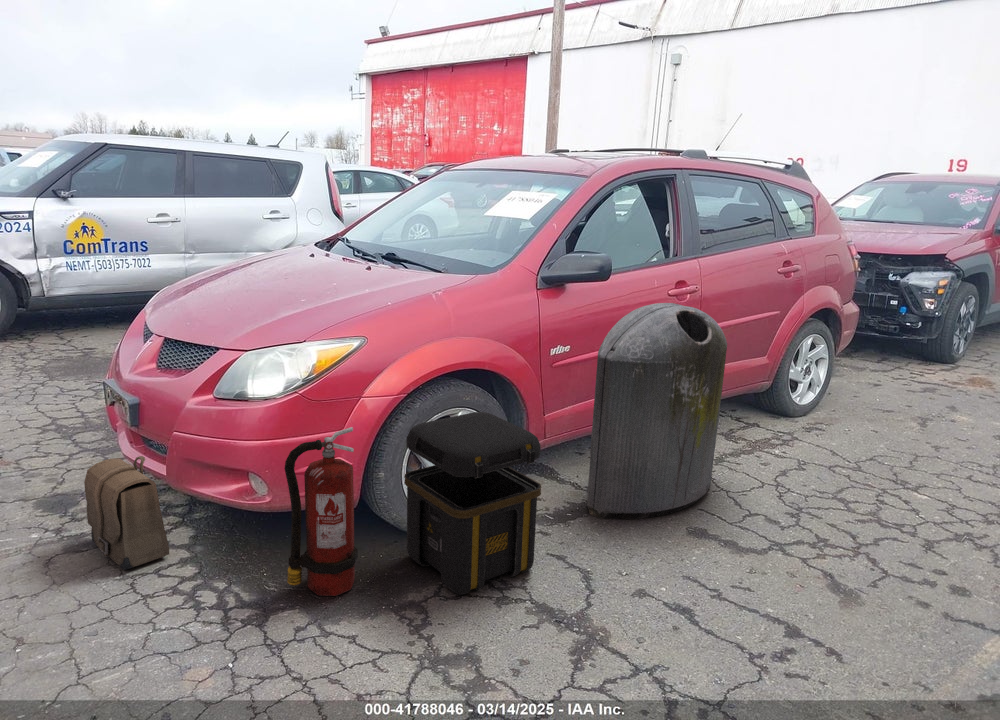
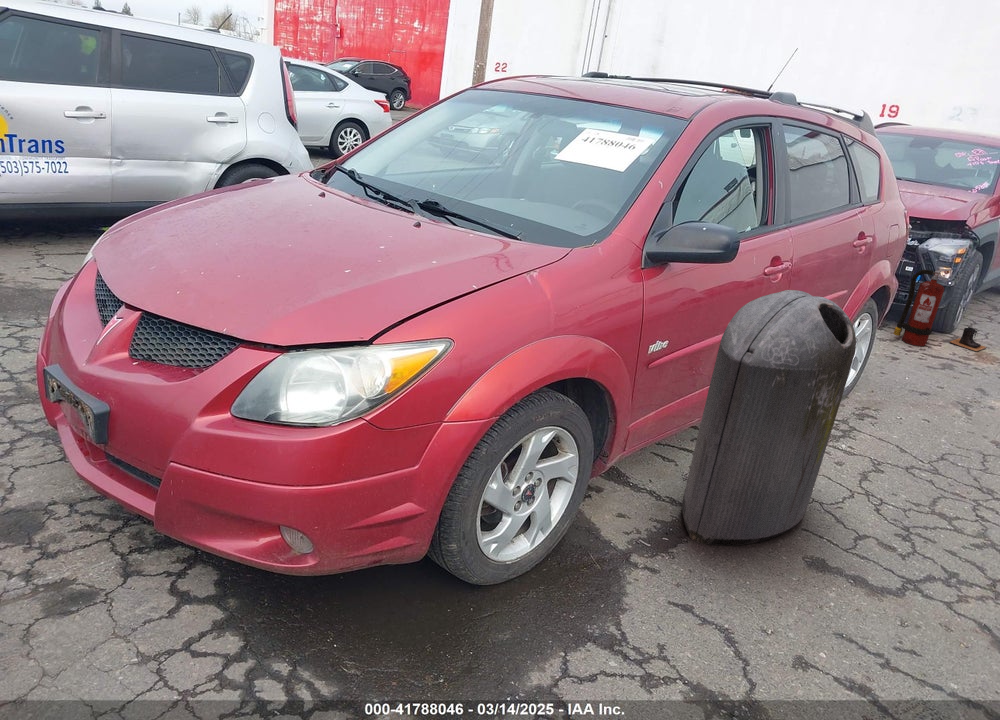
boots: none [945,354,984,376] -> present [949,327,987,351]
toolbox: present [404,412,541,595] -> none [509,431,702,673]
fire extinguisher: present [284,427,358,596] -> present [893,269,951,346]
backpack: present [84,456,169,570] -> none [76,485,199,646]

